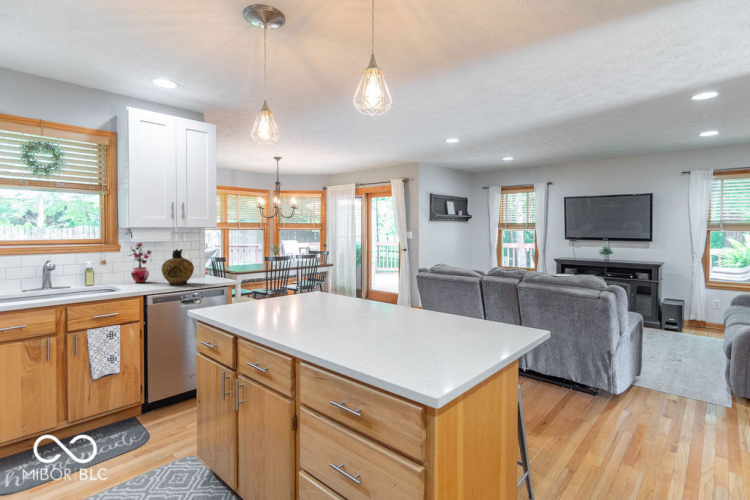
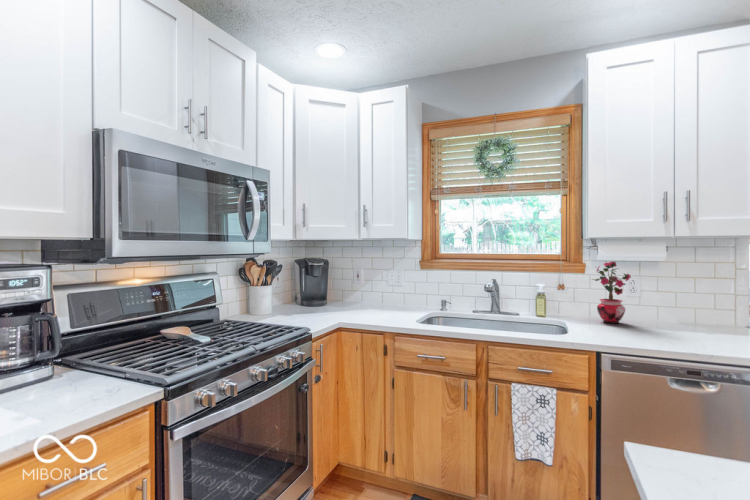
ceramic jug: present [162,249,194,285] -> none [639,274,705,342]

